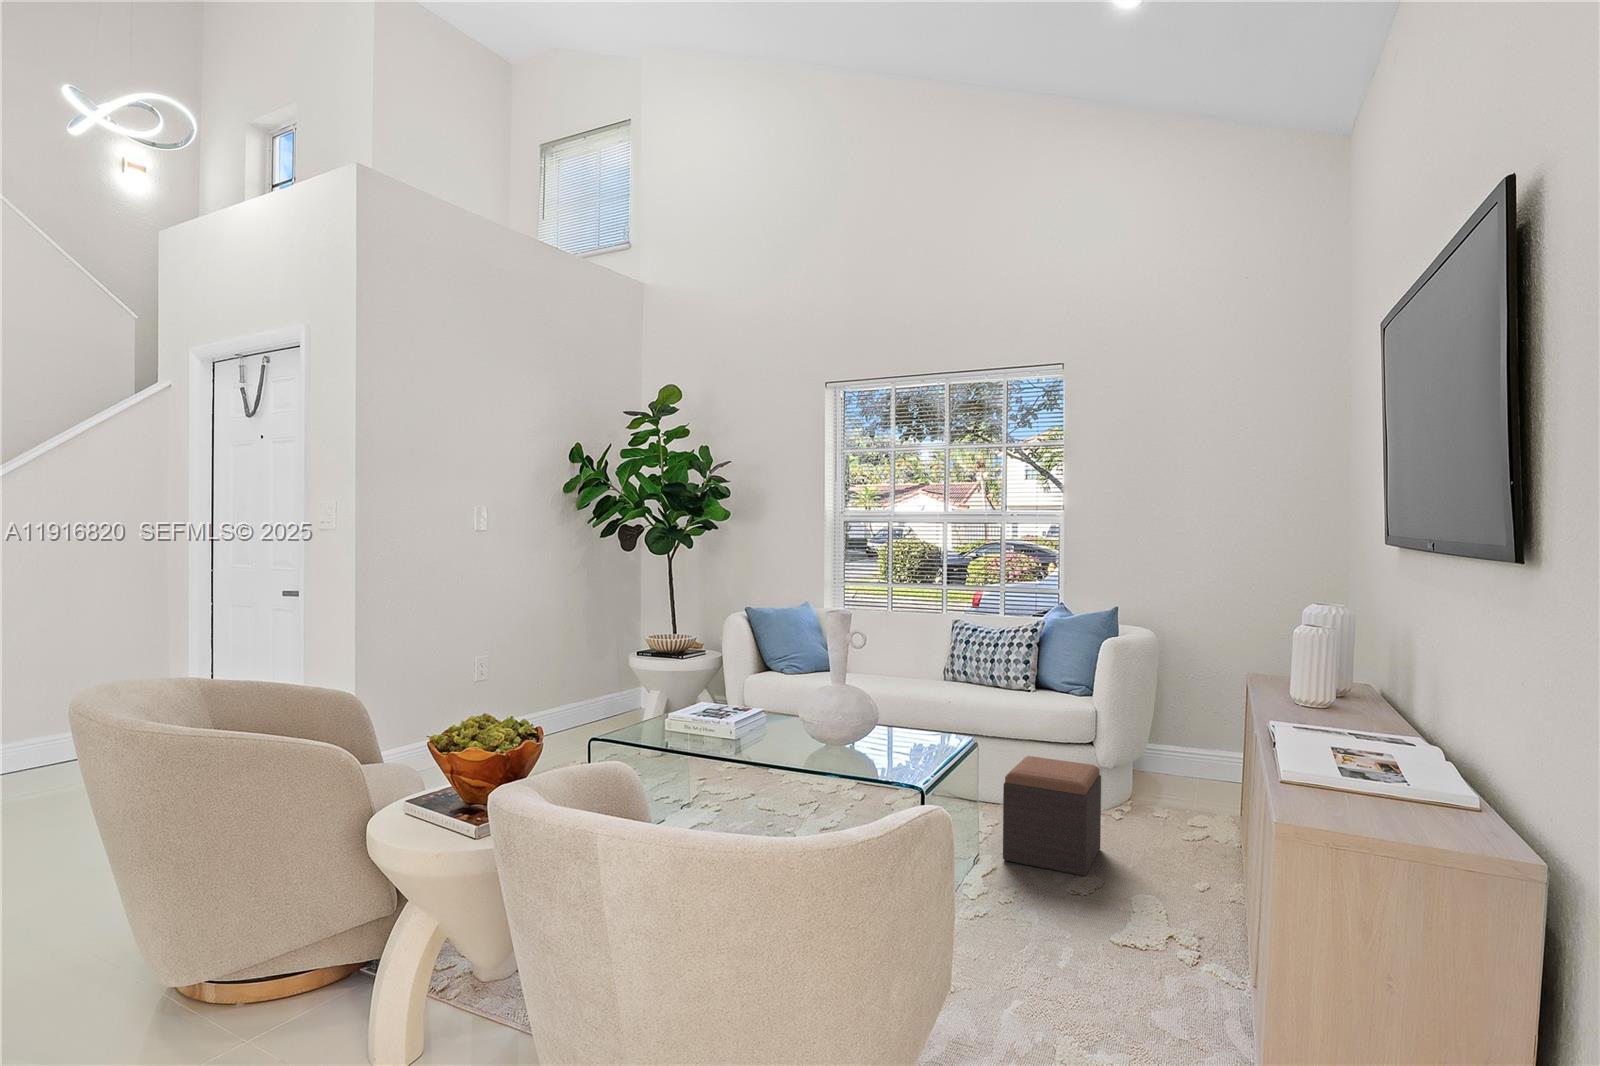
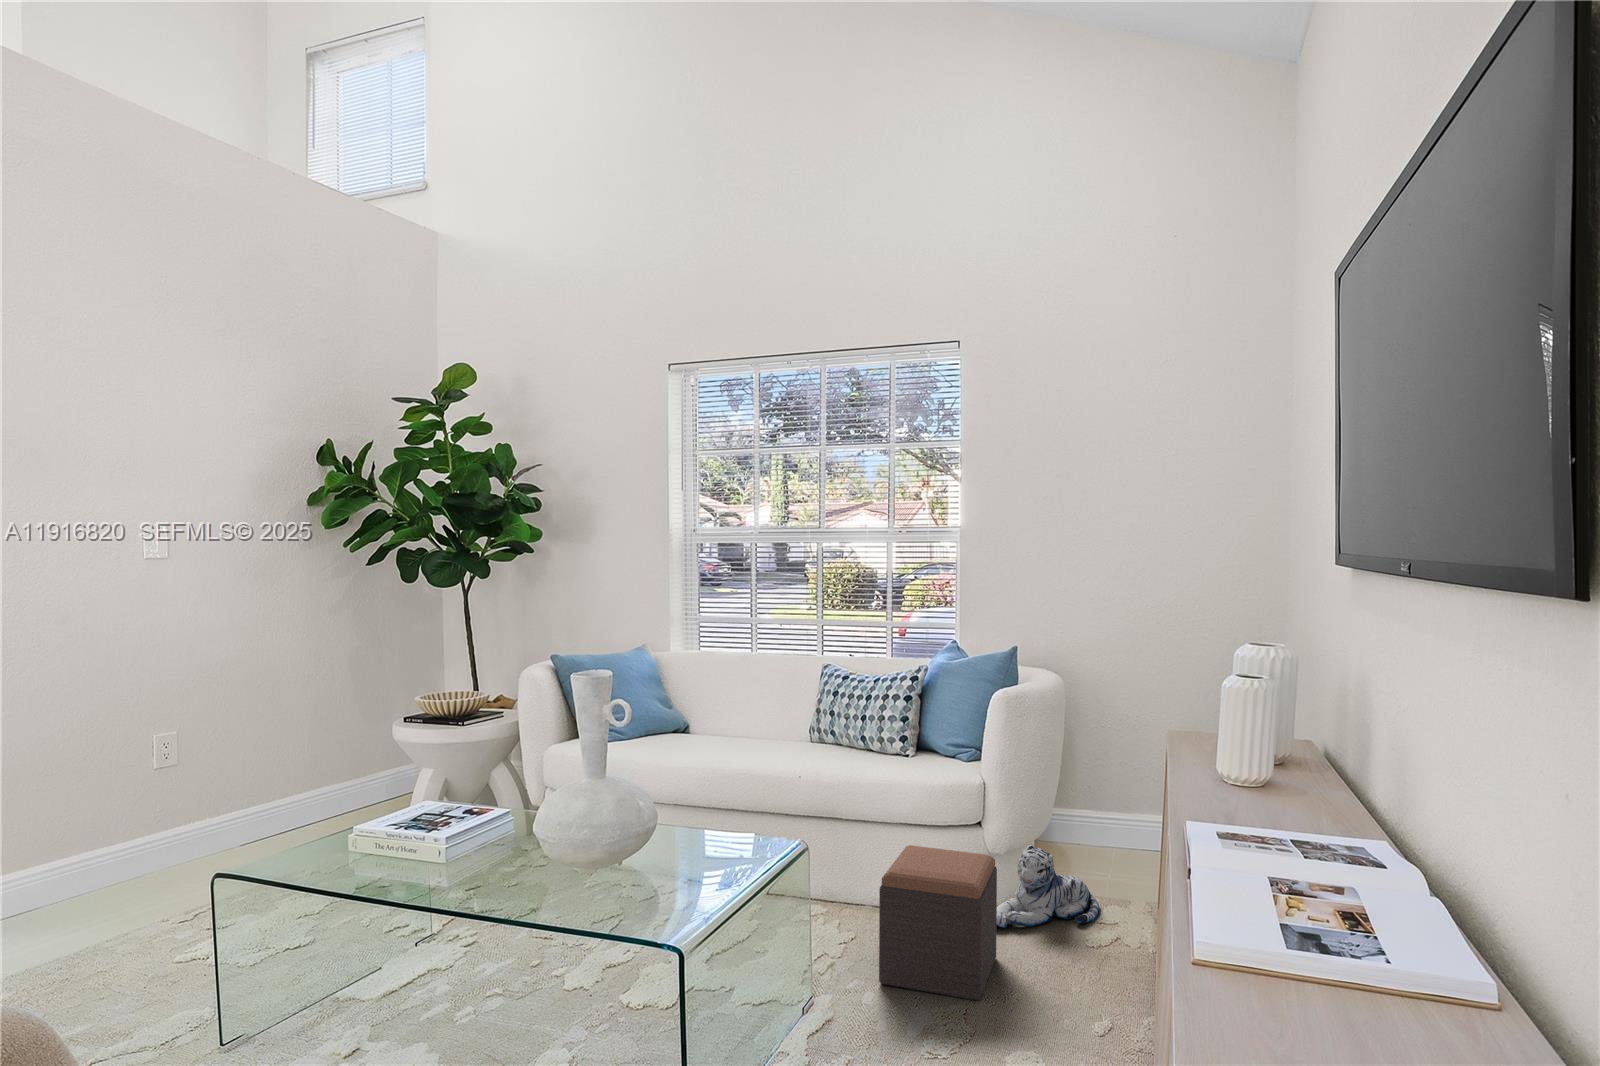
plush toy: none [1095,765,1192,830] -> present [996,845,1100,928]

